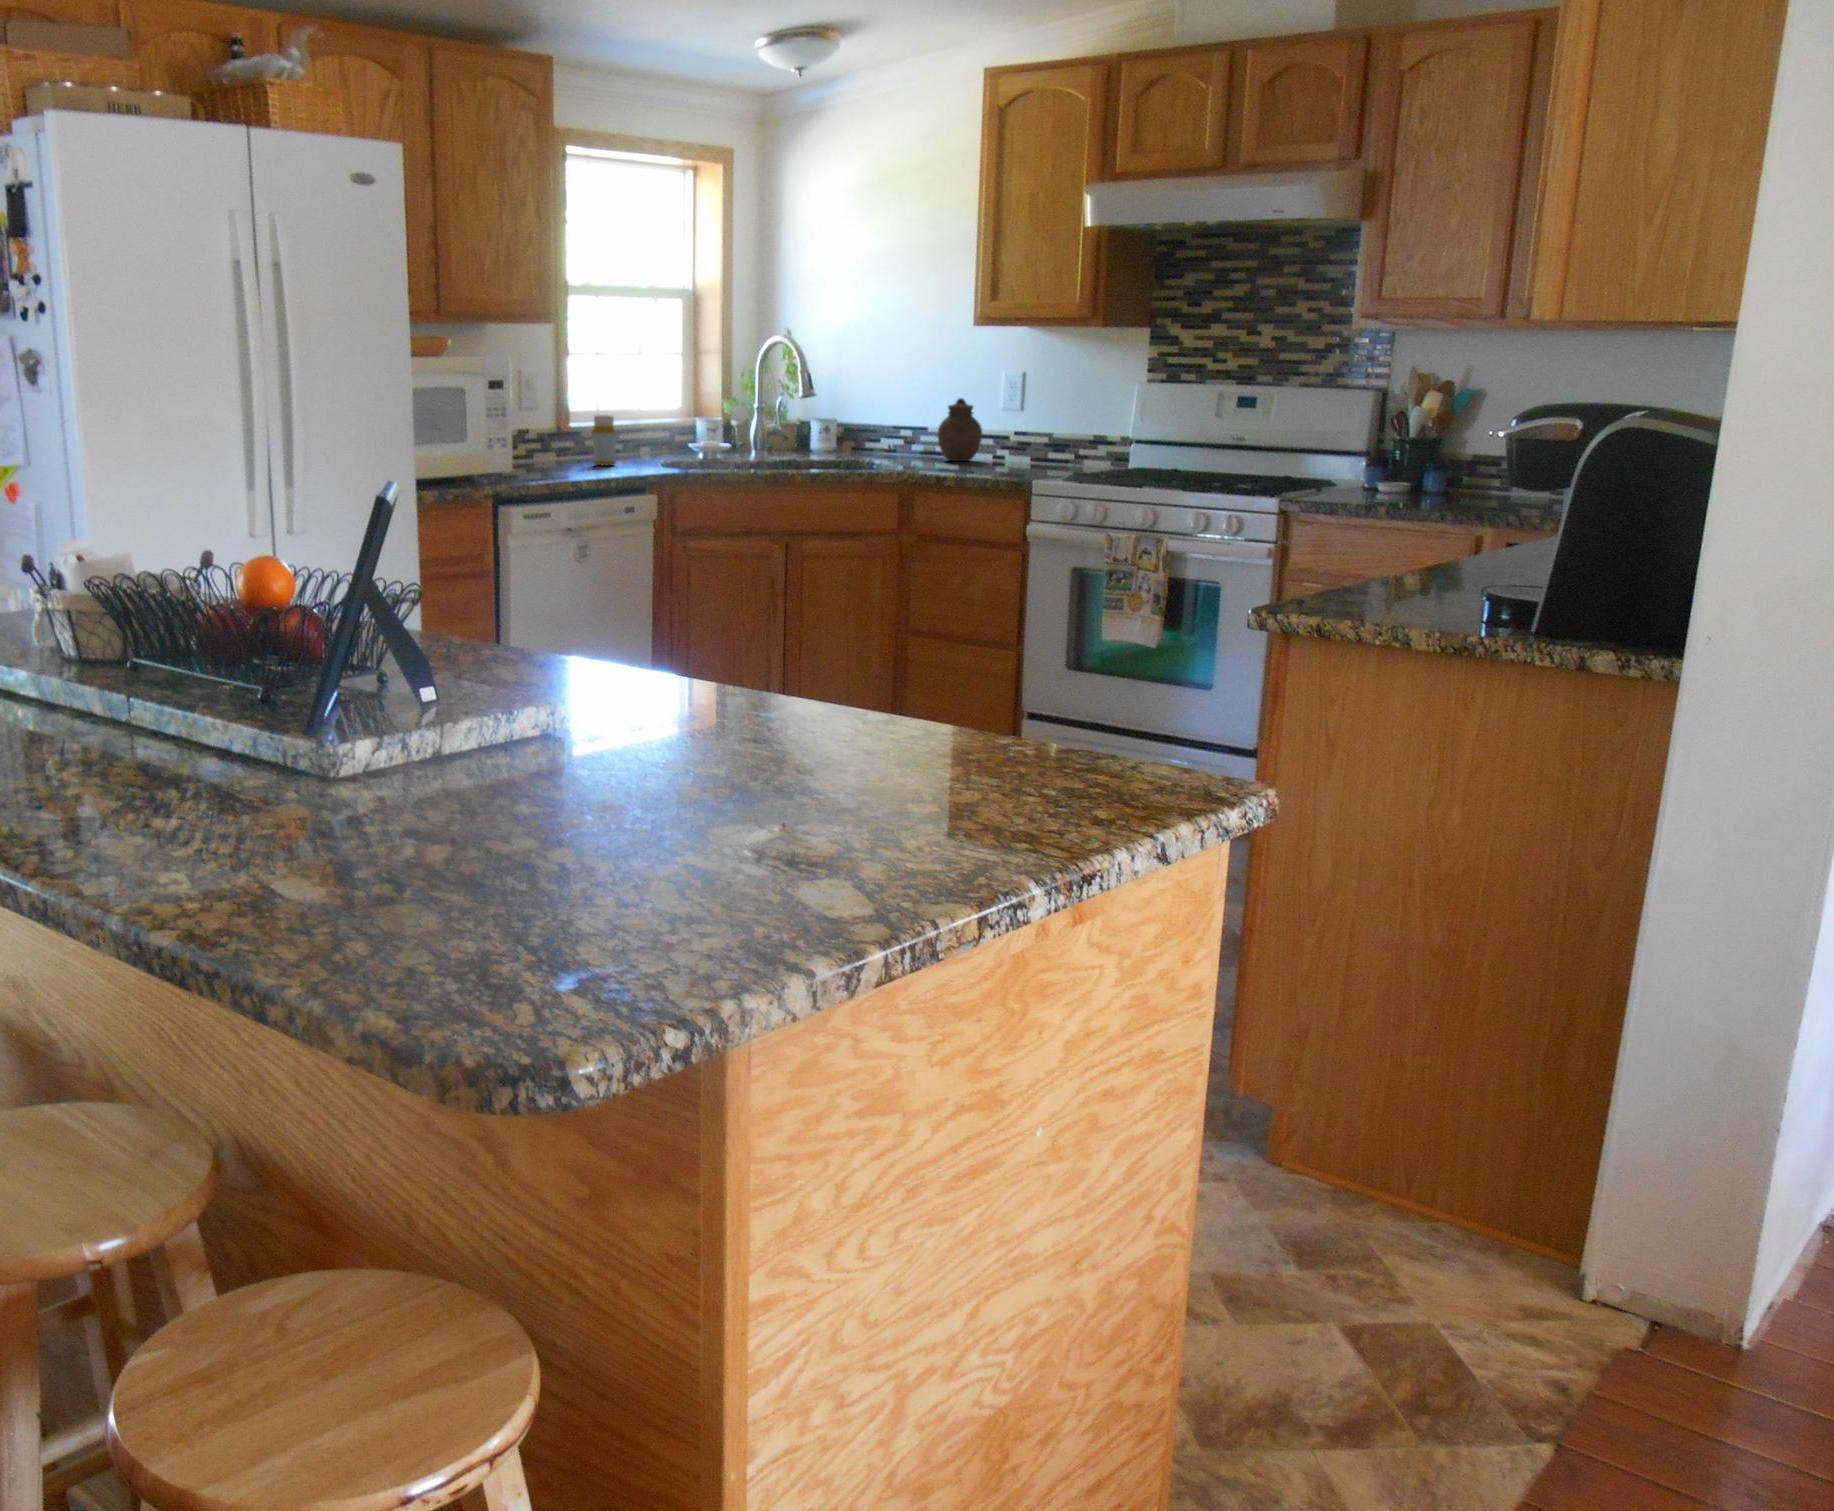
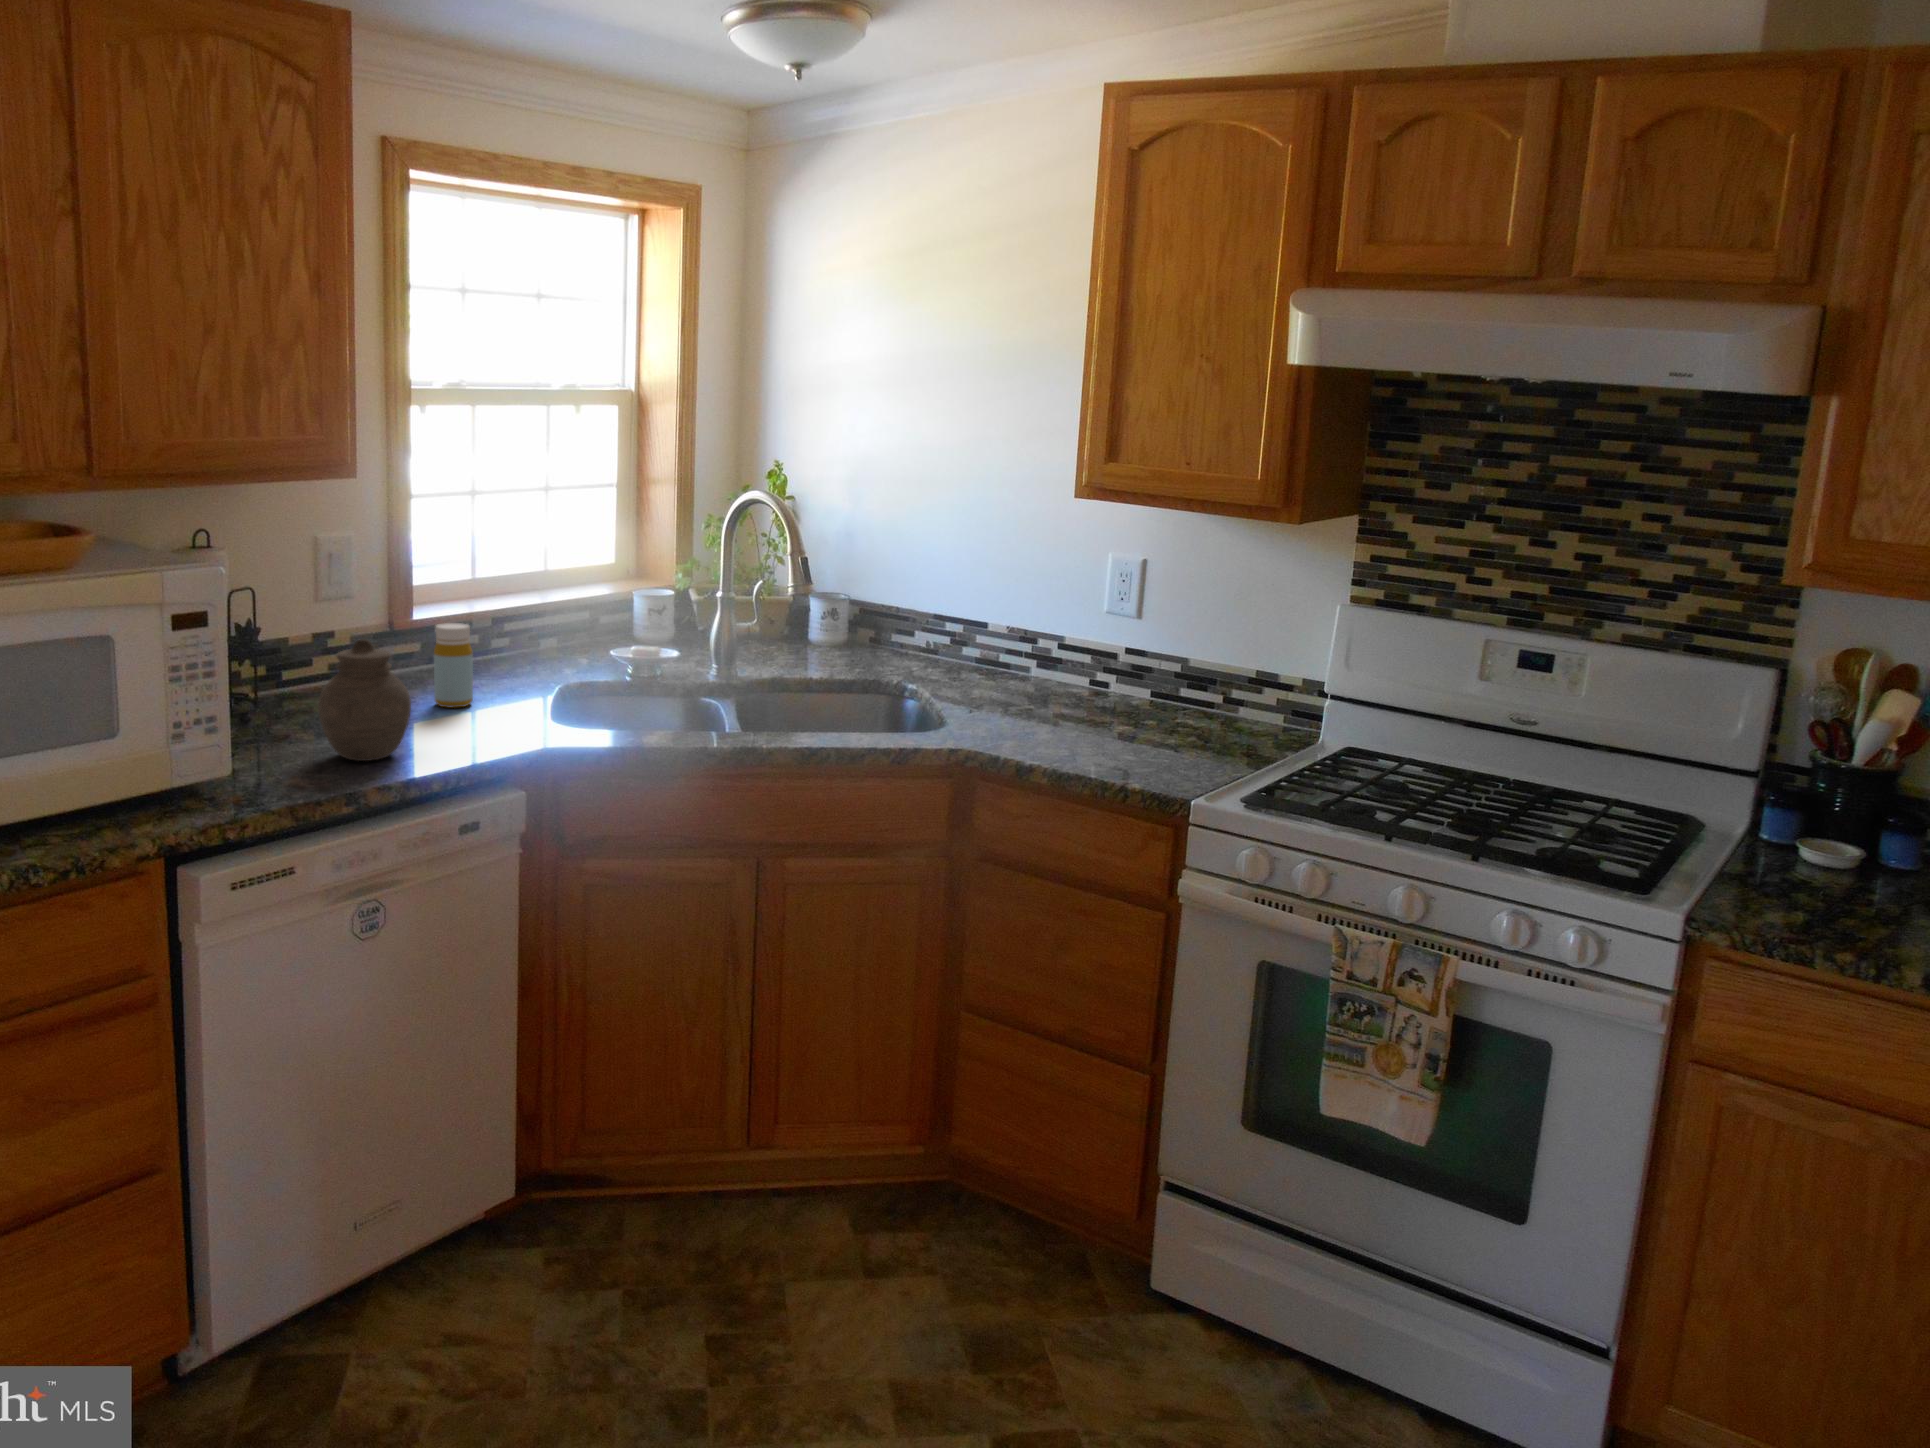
jar: present [937,398,982,461] -> present [318,639,411,761]

